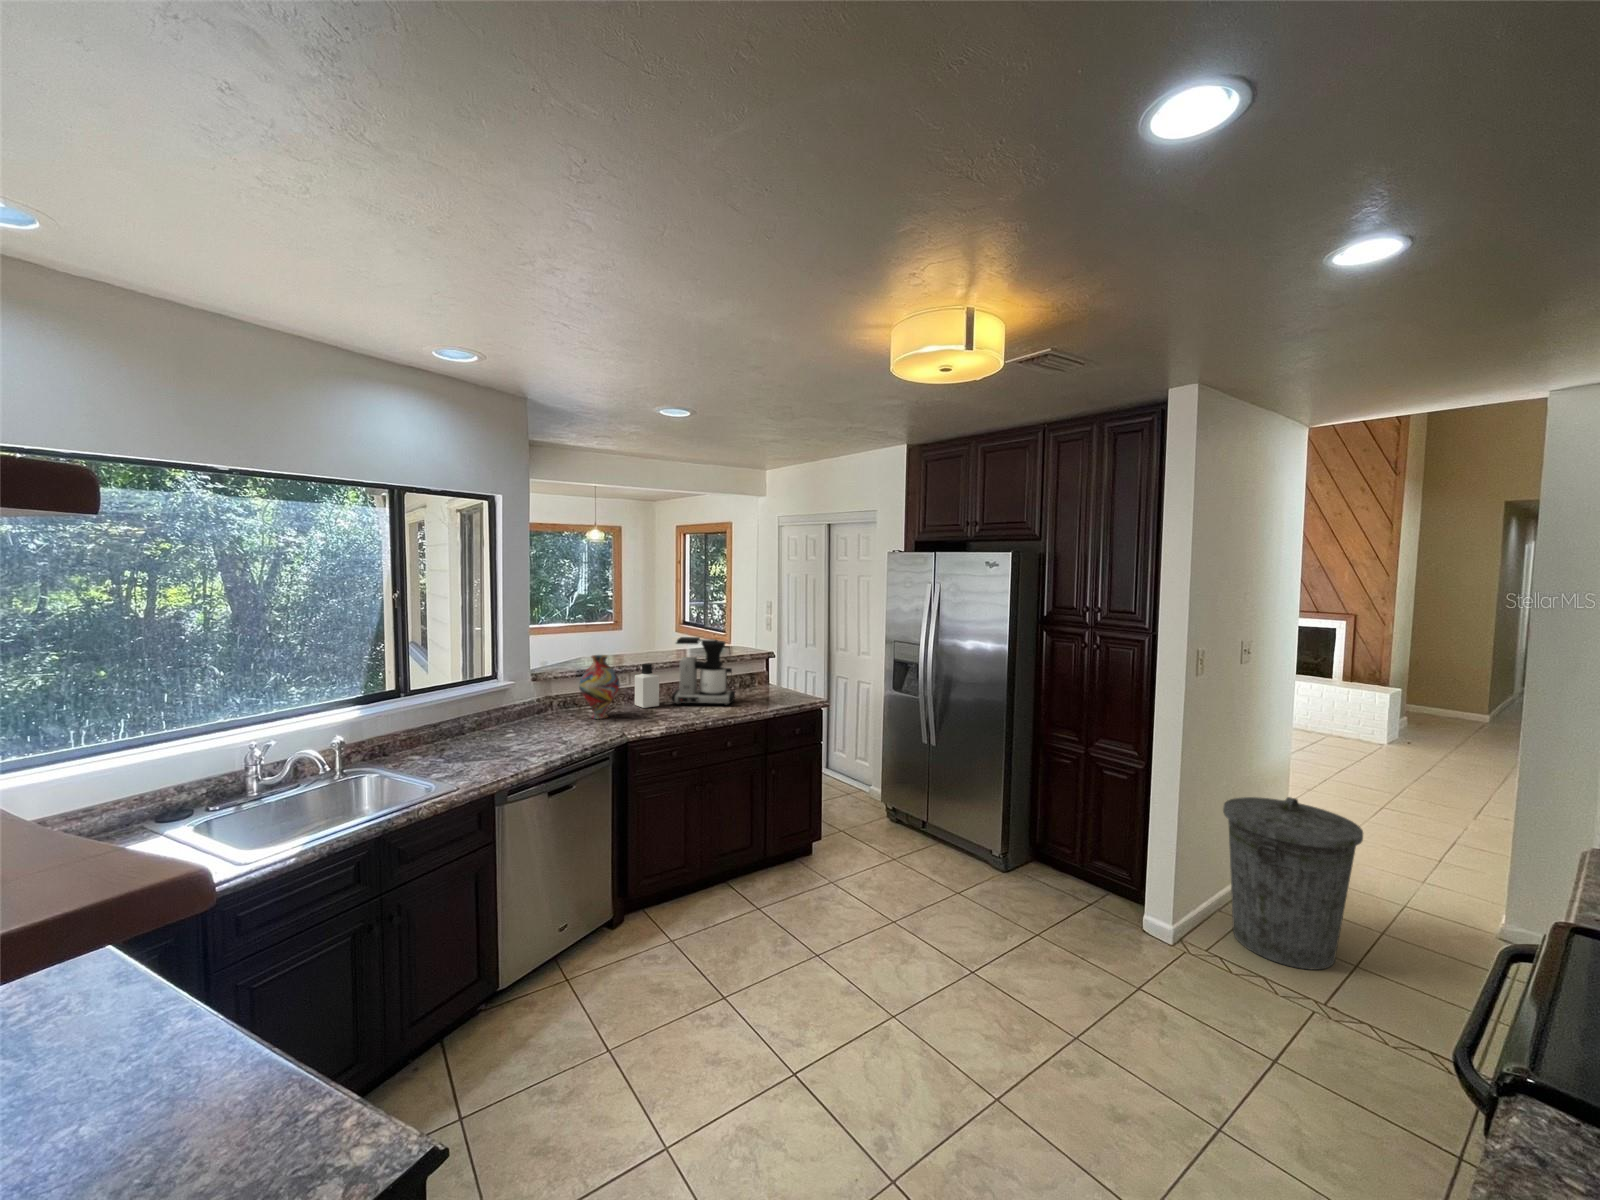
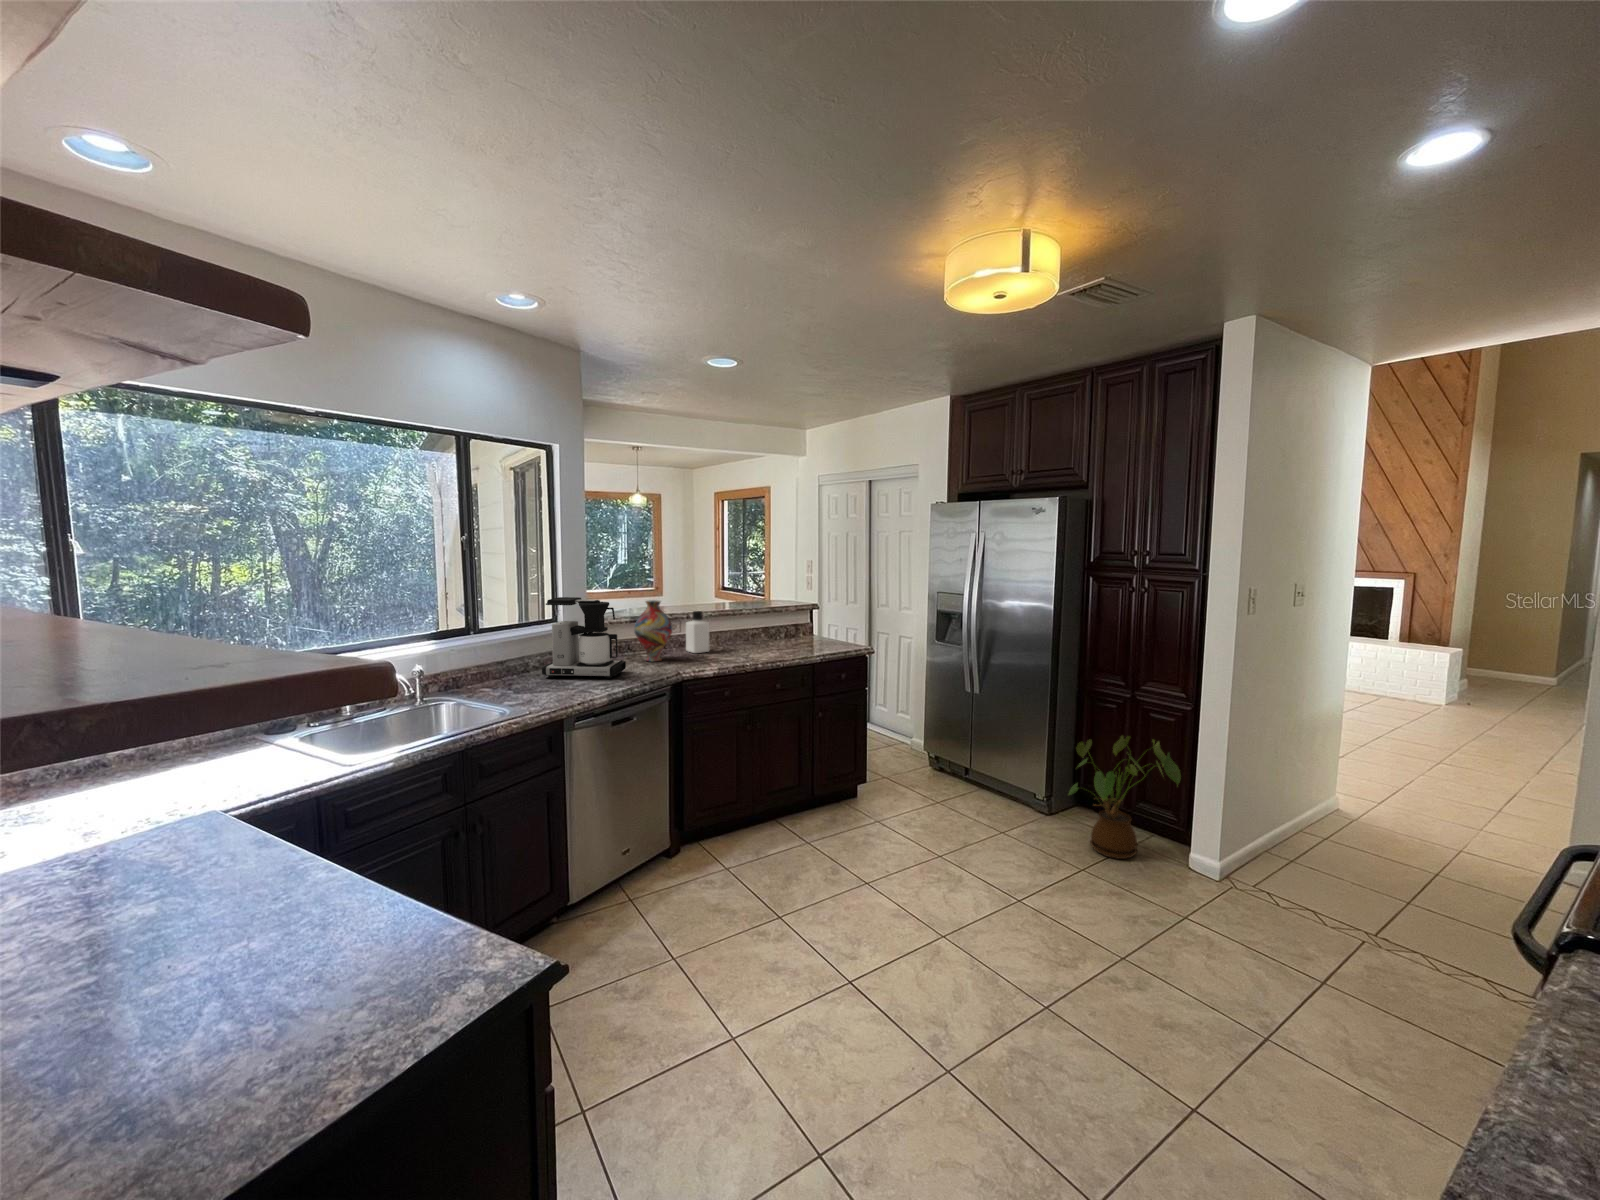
coffee maker: present [671,637,735,705] -> present [542,597,626,678]
house plant: none [1022,794,1133,921] -> present [1069,736,1181,859]
trash can: present [1223,797,1363,970] -> none [1273,736,1419,905]

